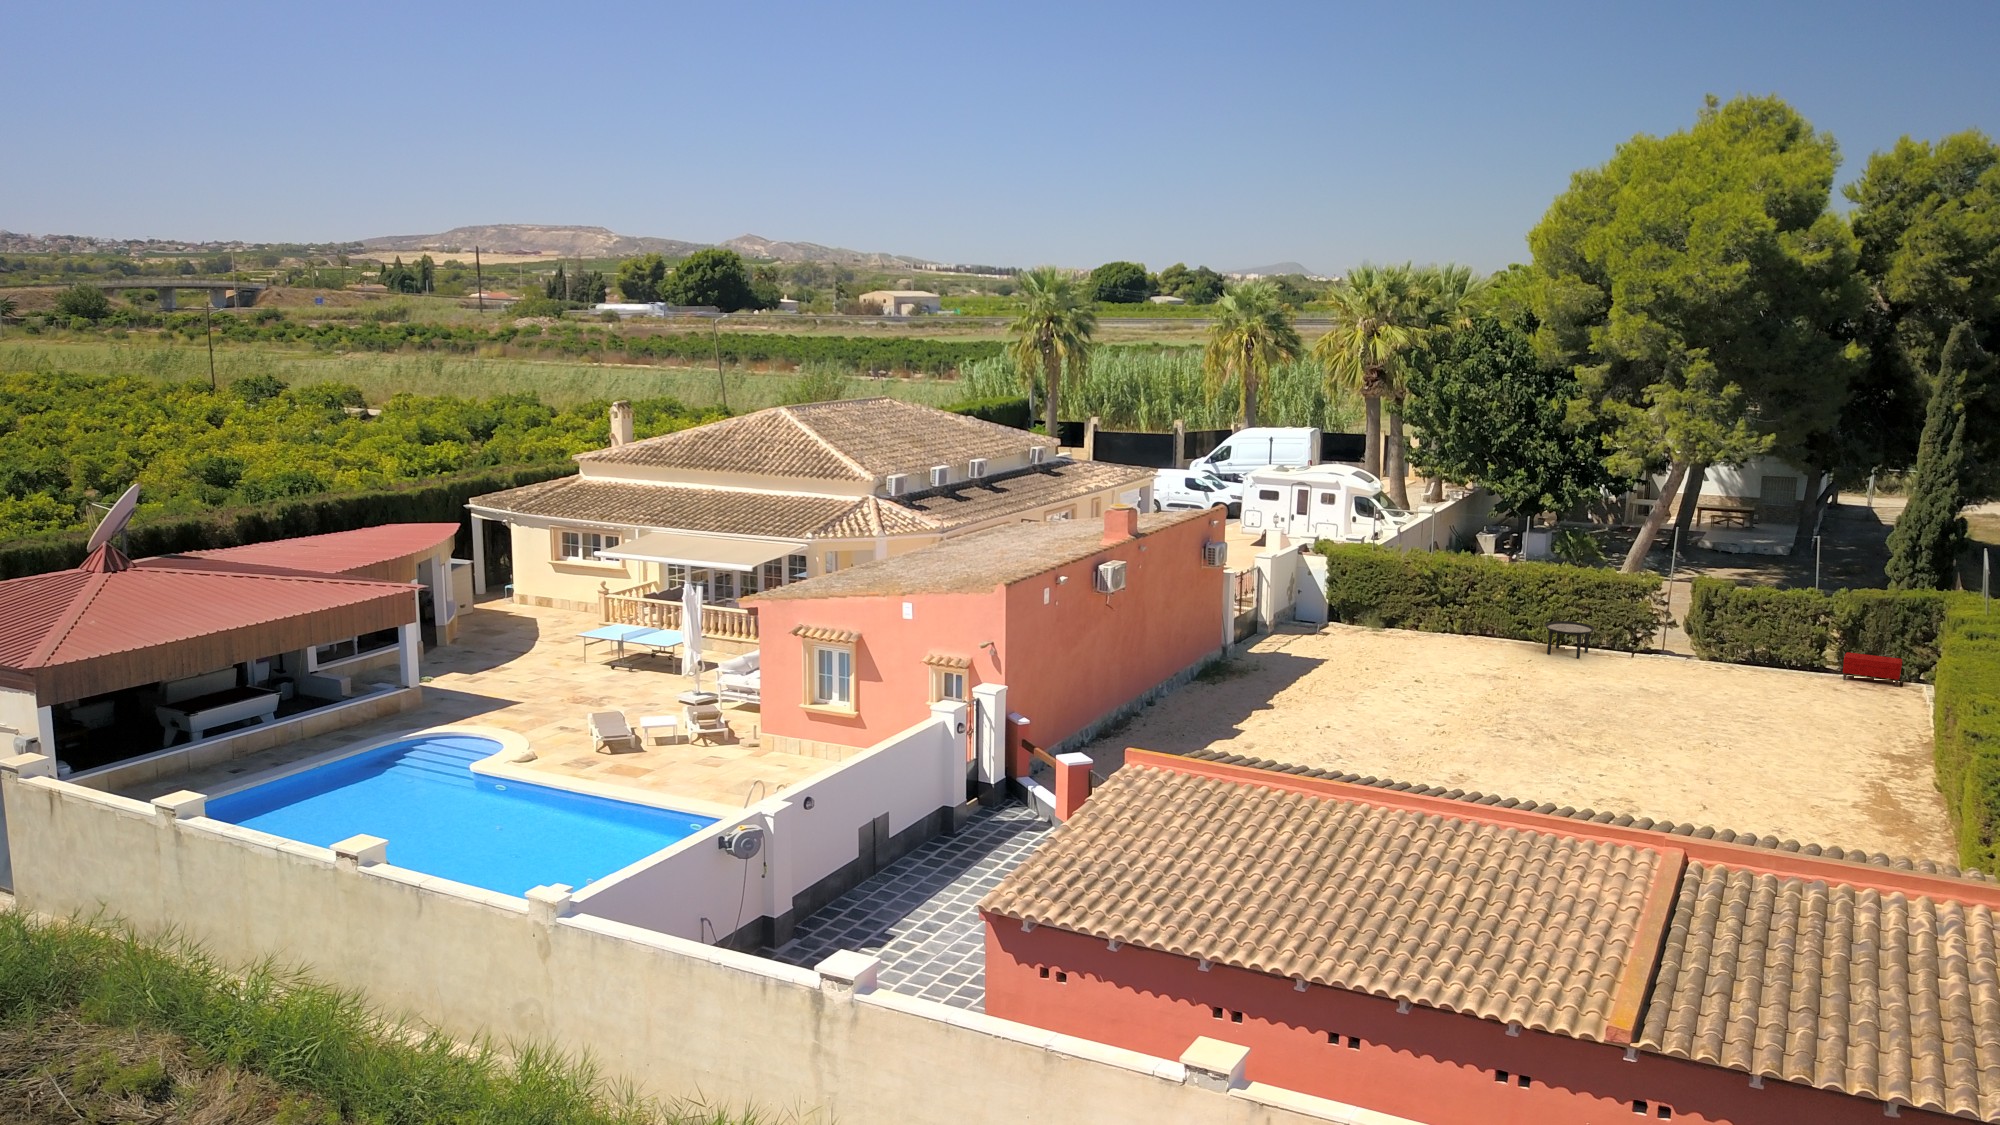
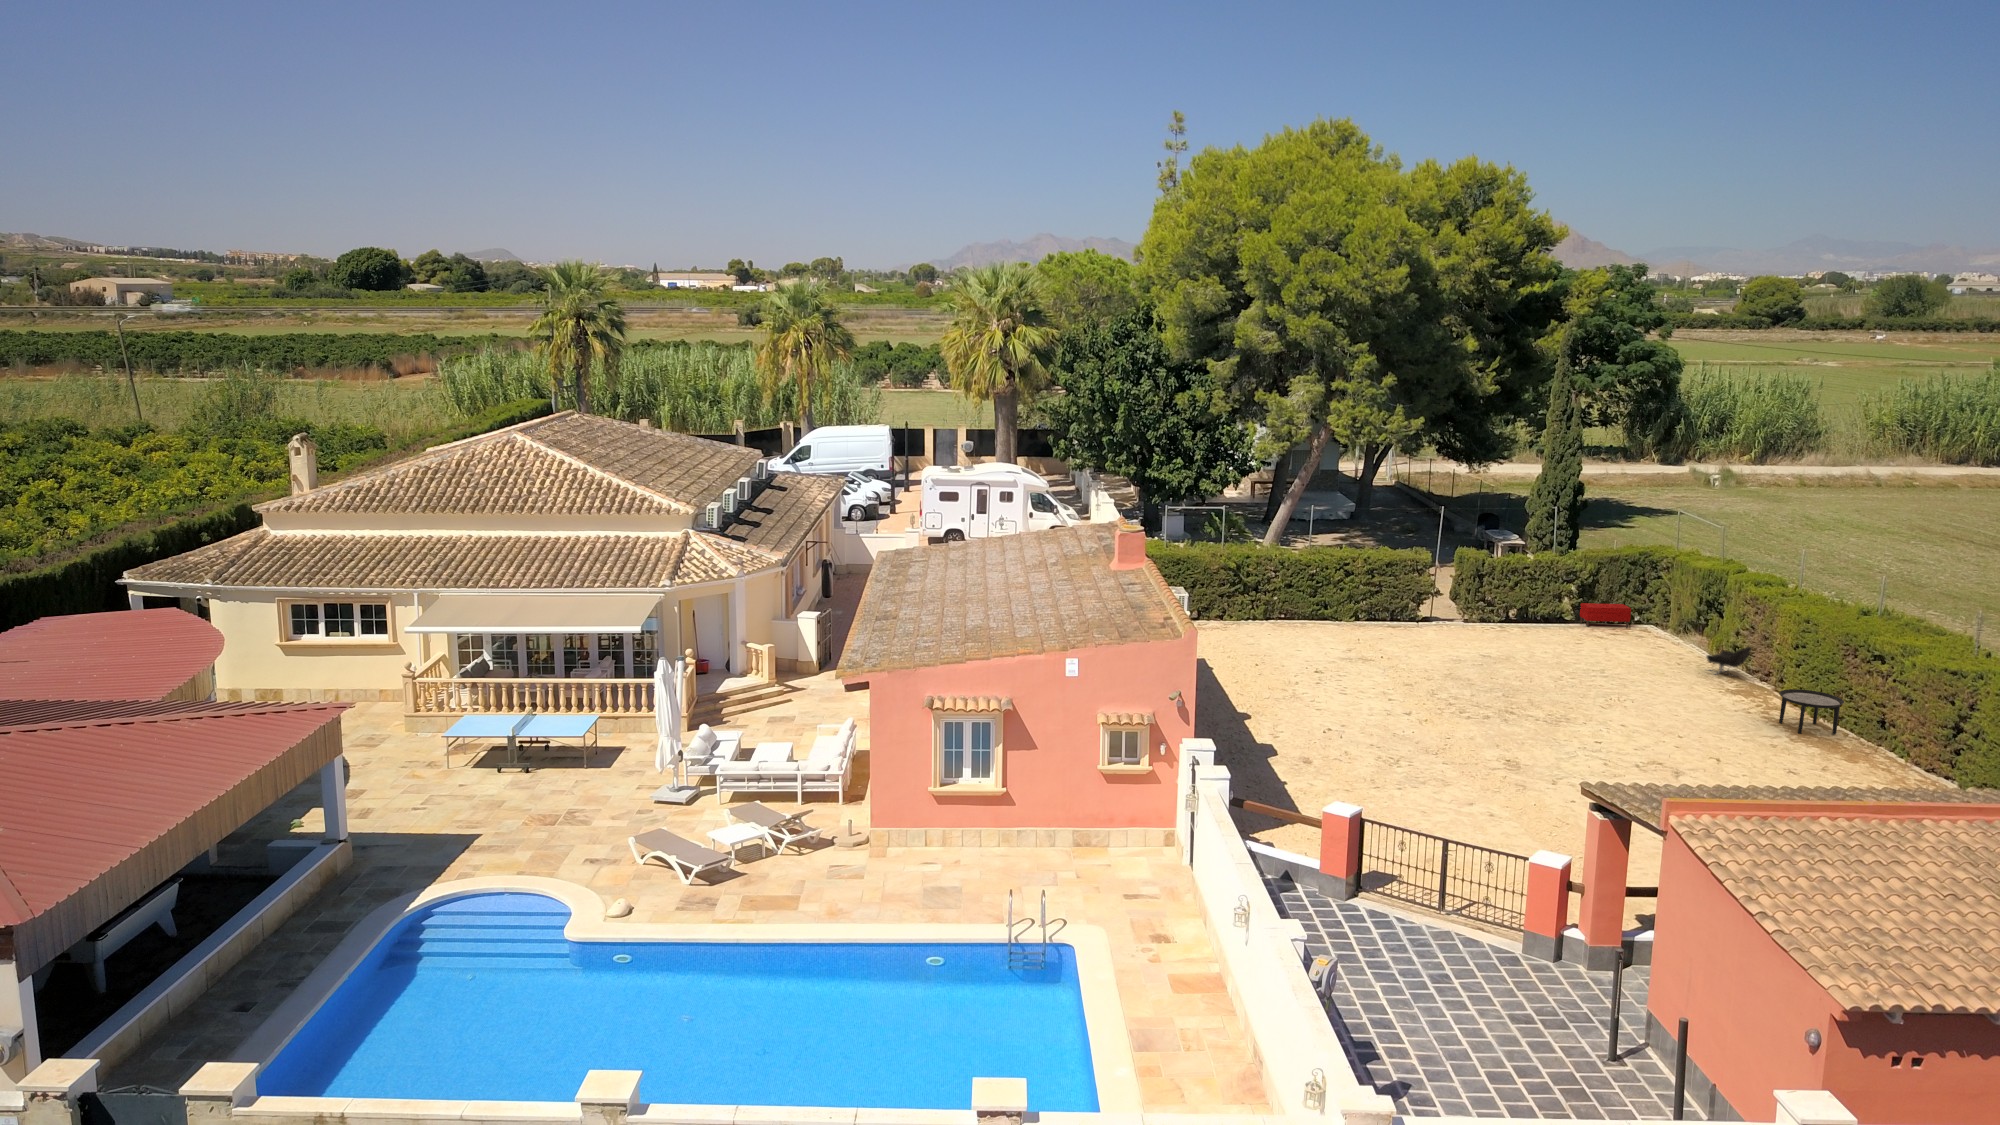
round table: present [1545,621,1595,659] -> present [1779,689,1844,735]
lounge chair: none [1883,715,1939,747] -> present [1706,647,1752,674]

